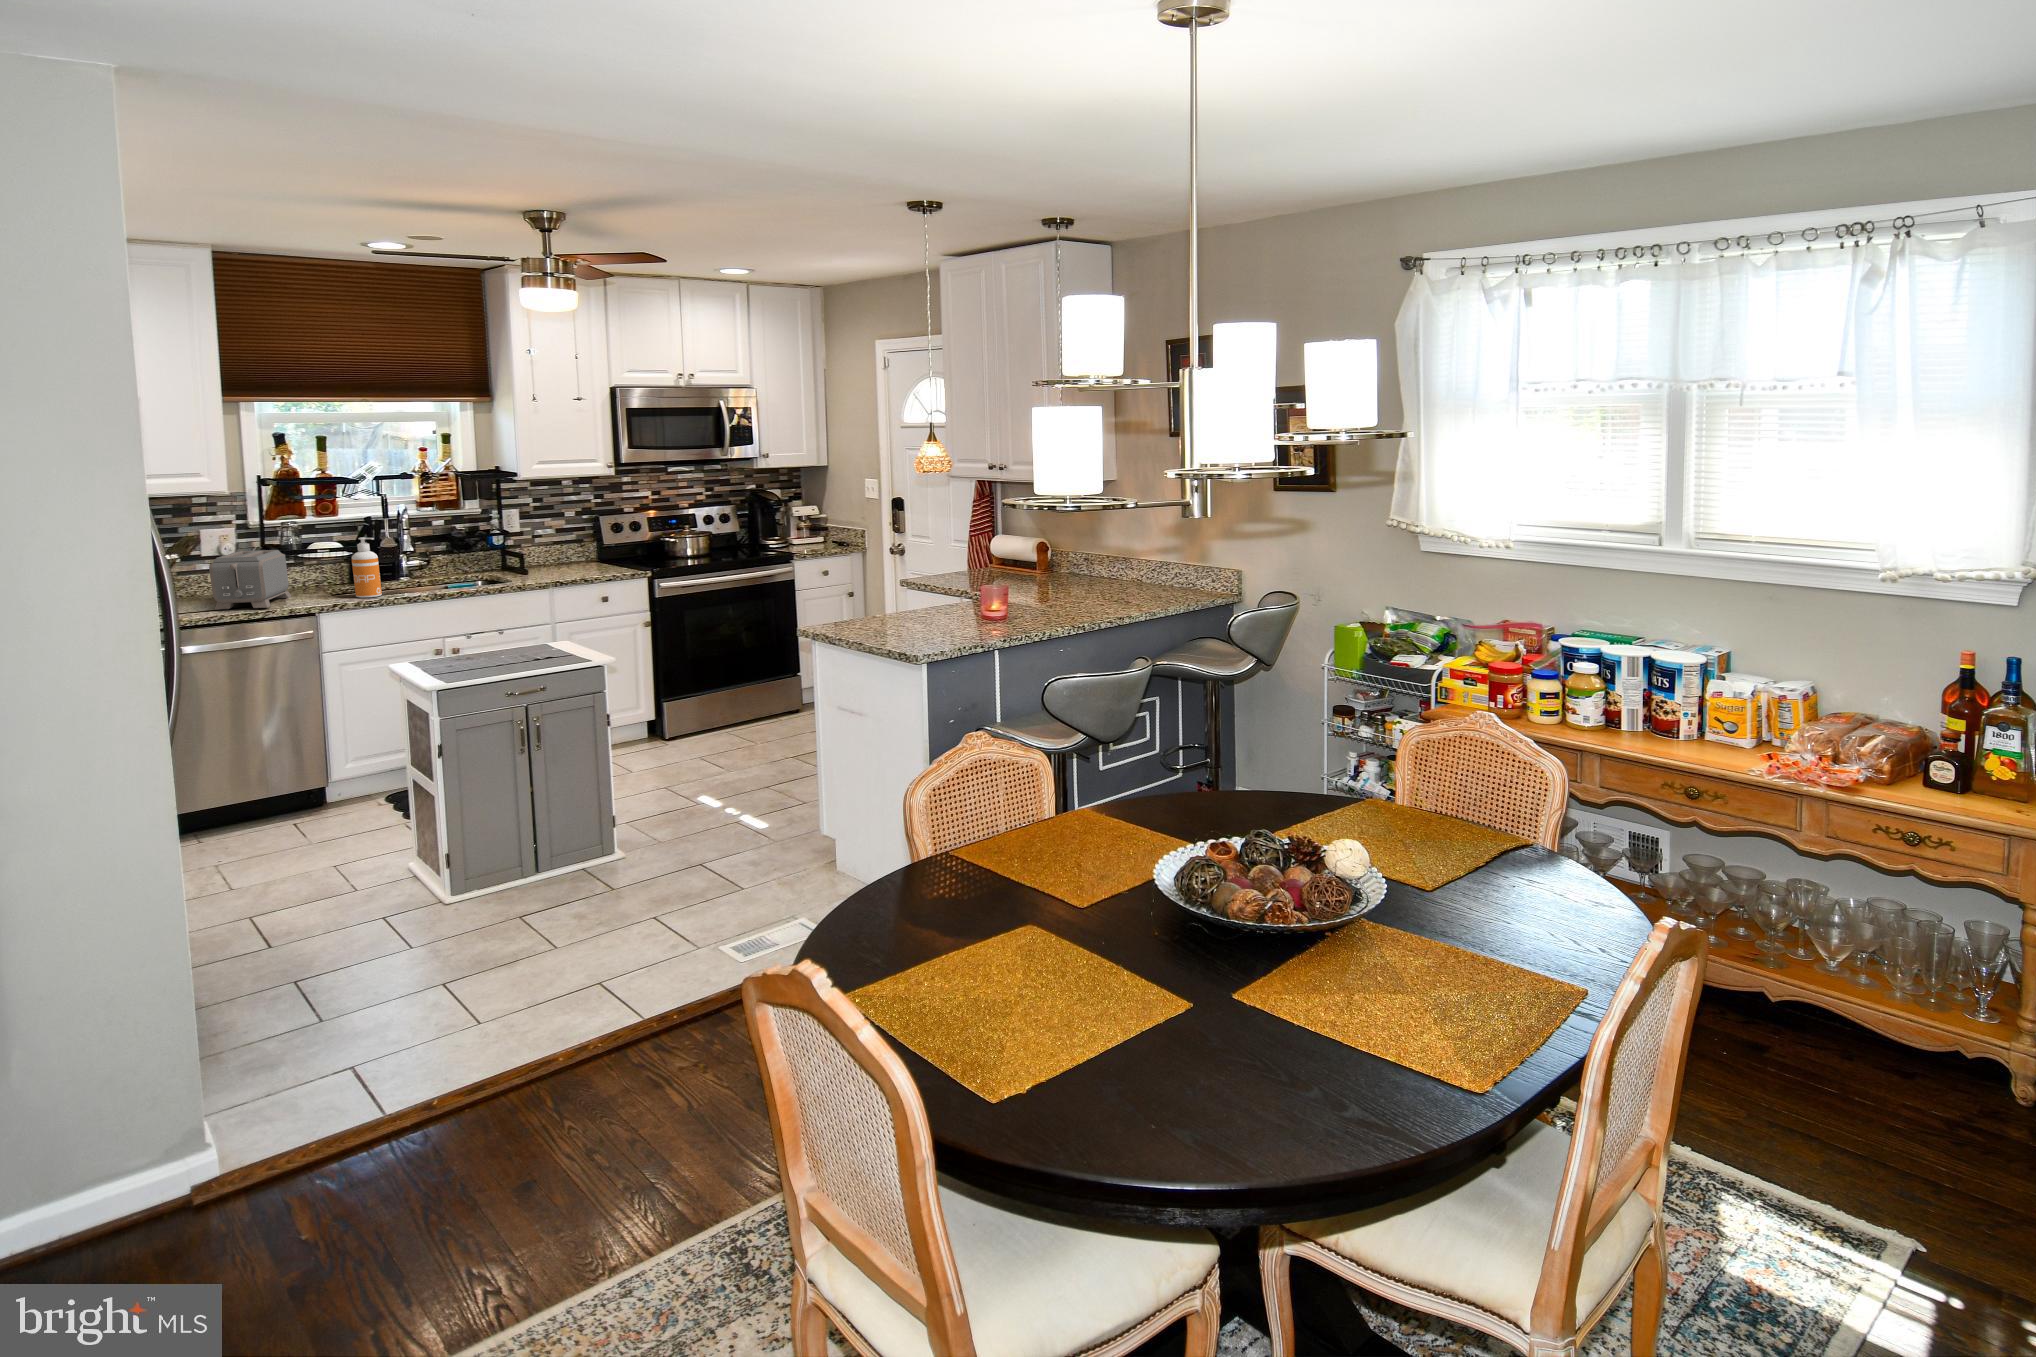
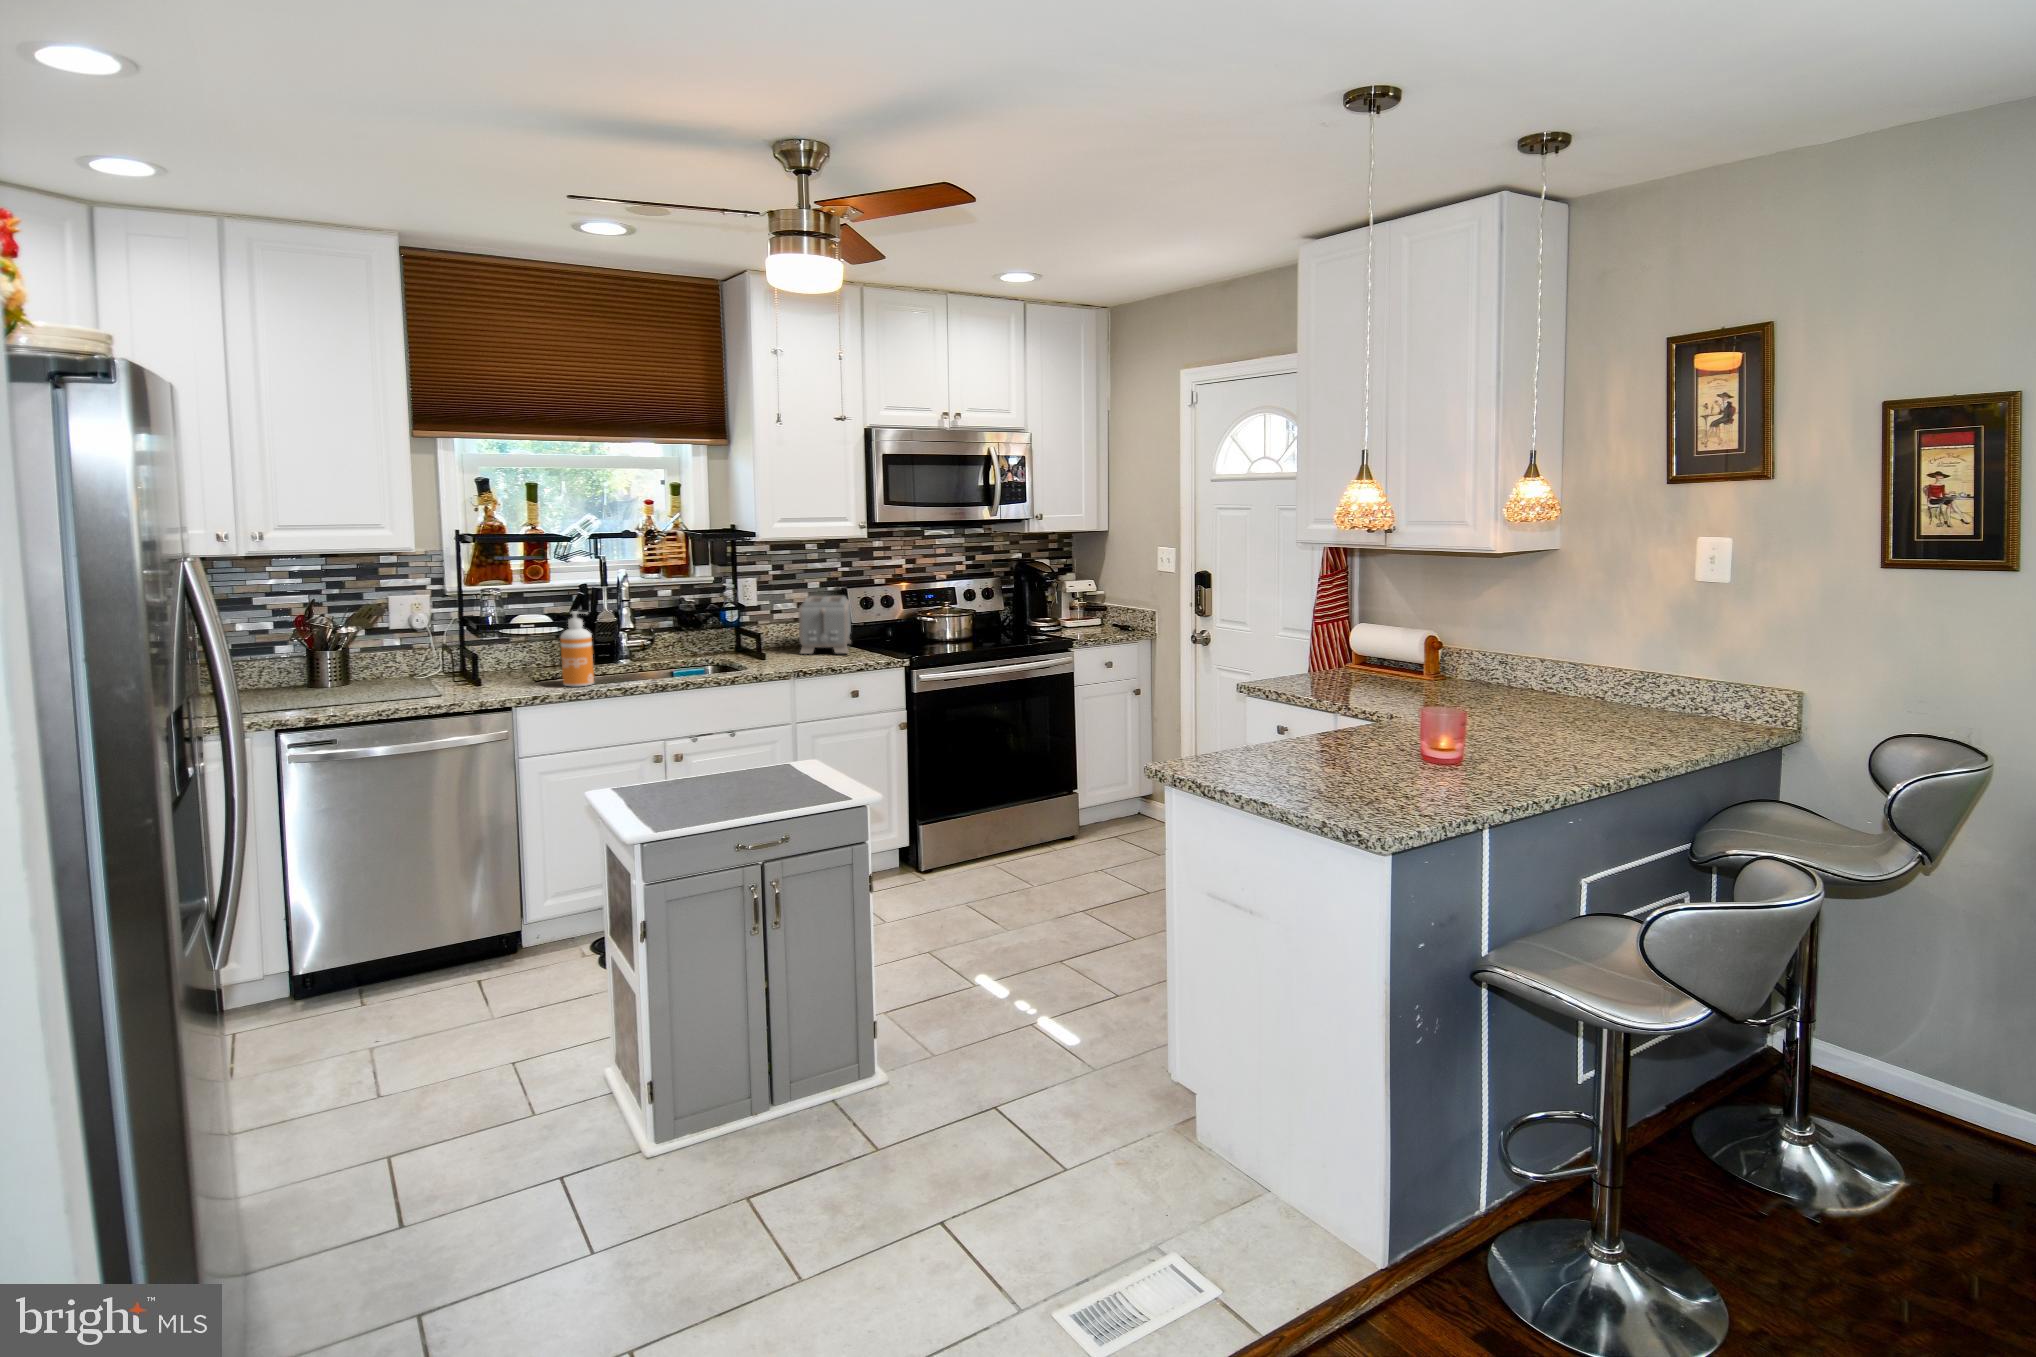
toaster: present [209,550,291,609] -> present [799,596,851,654]

